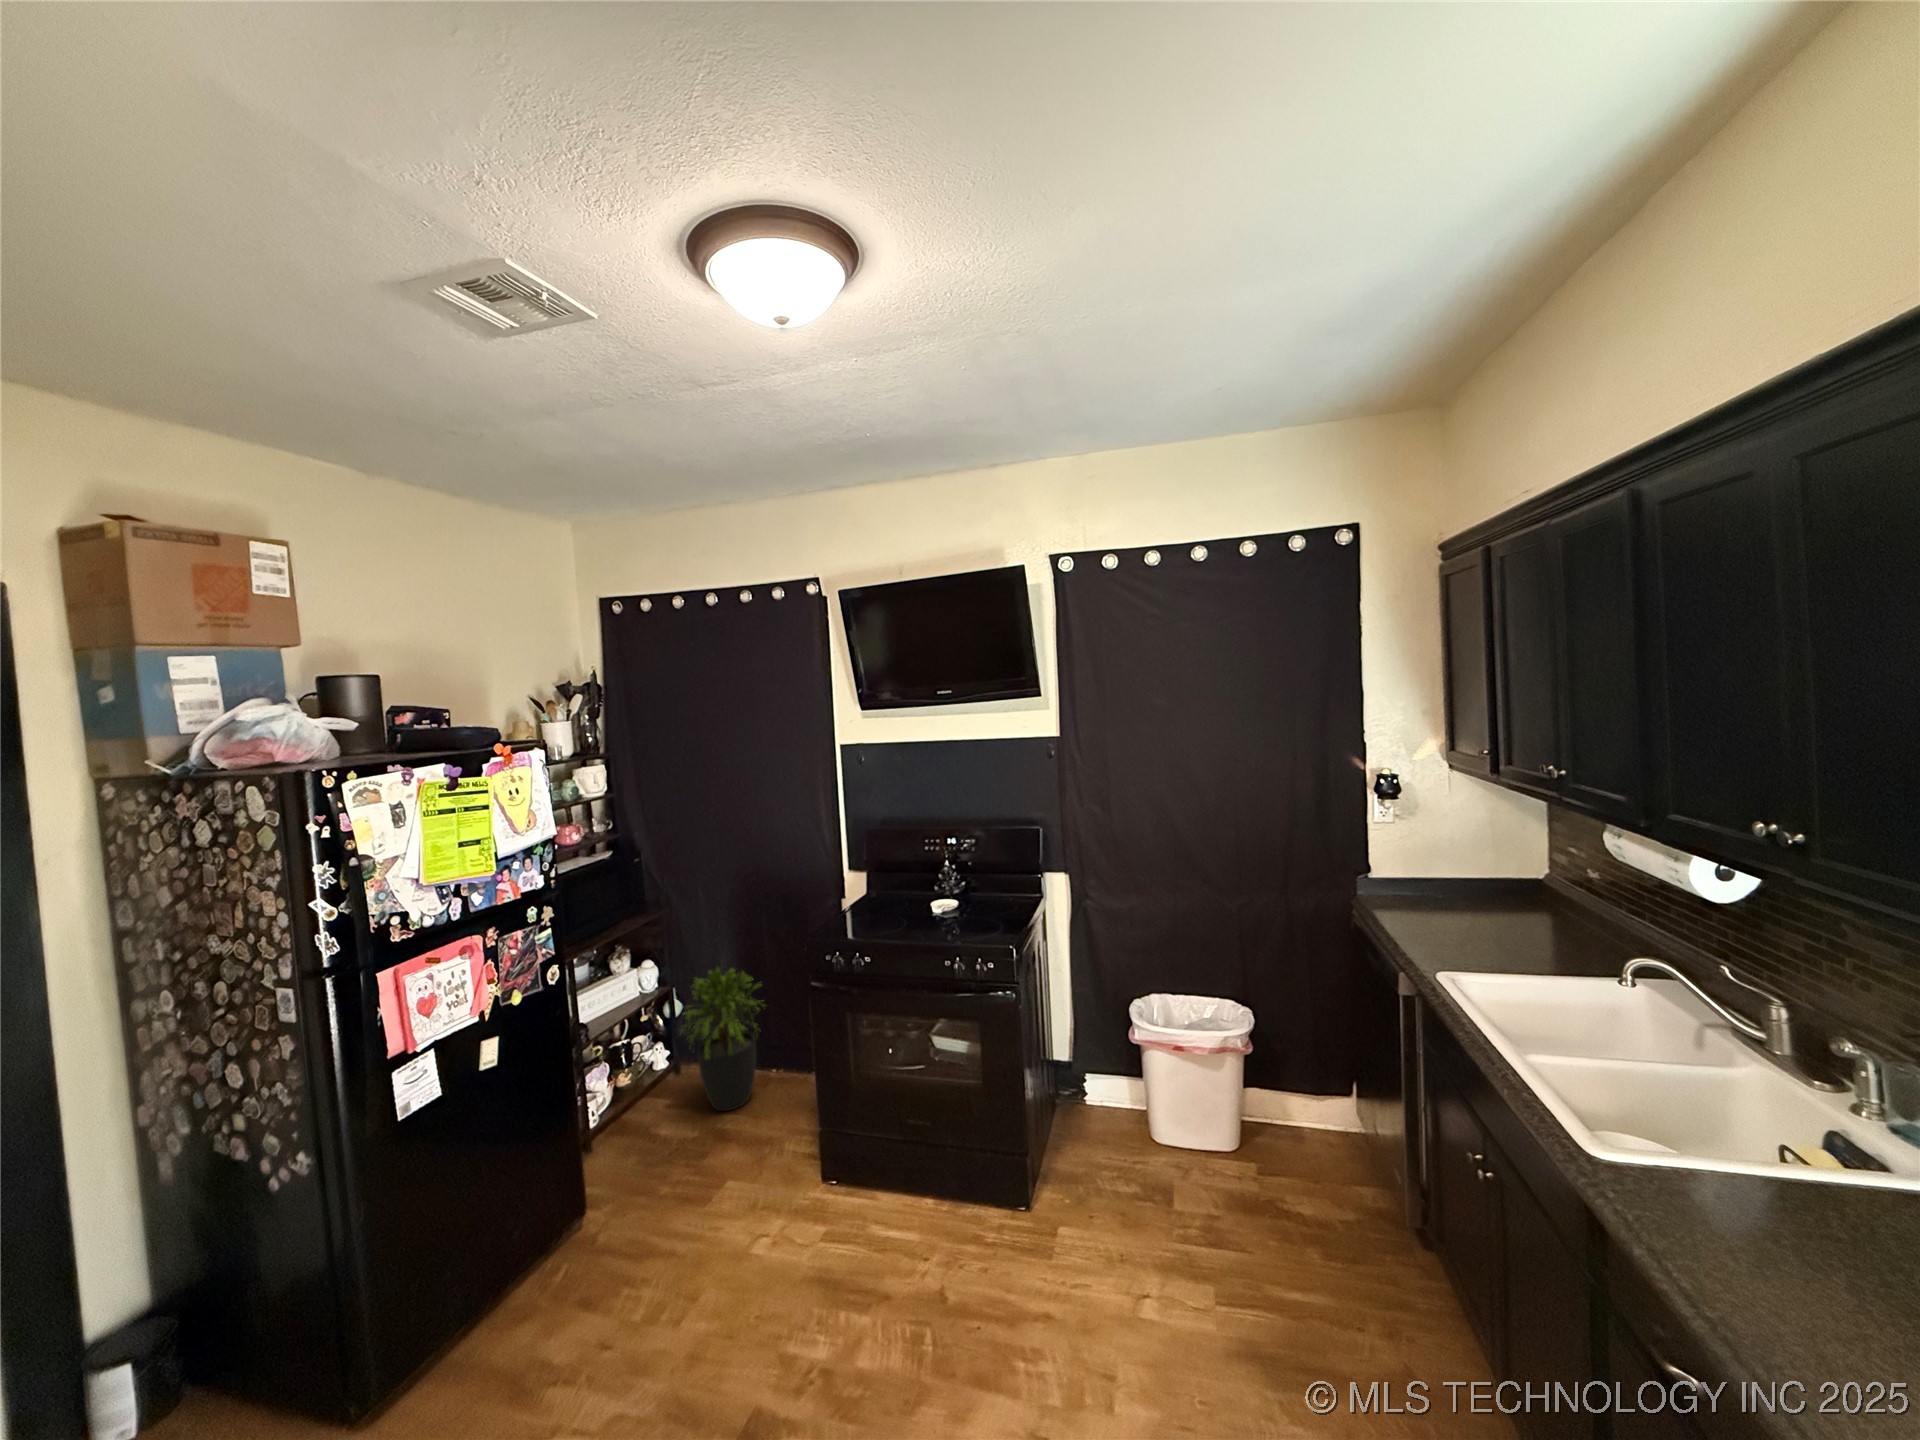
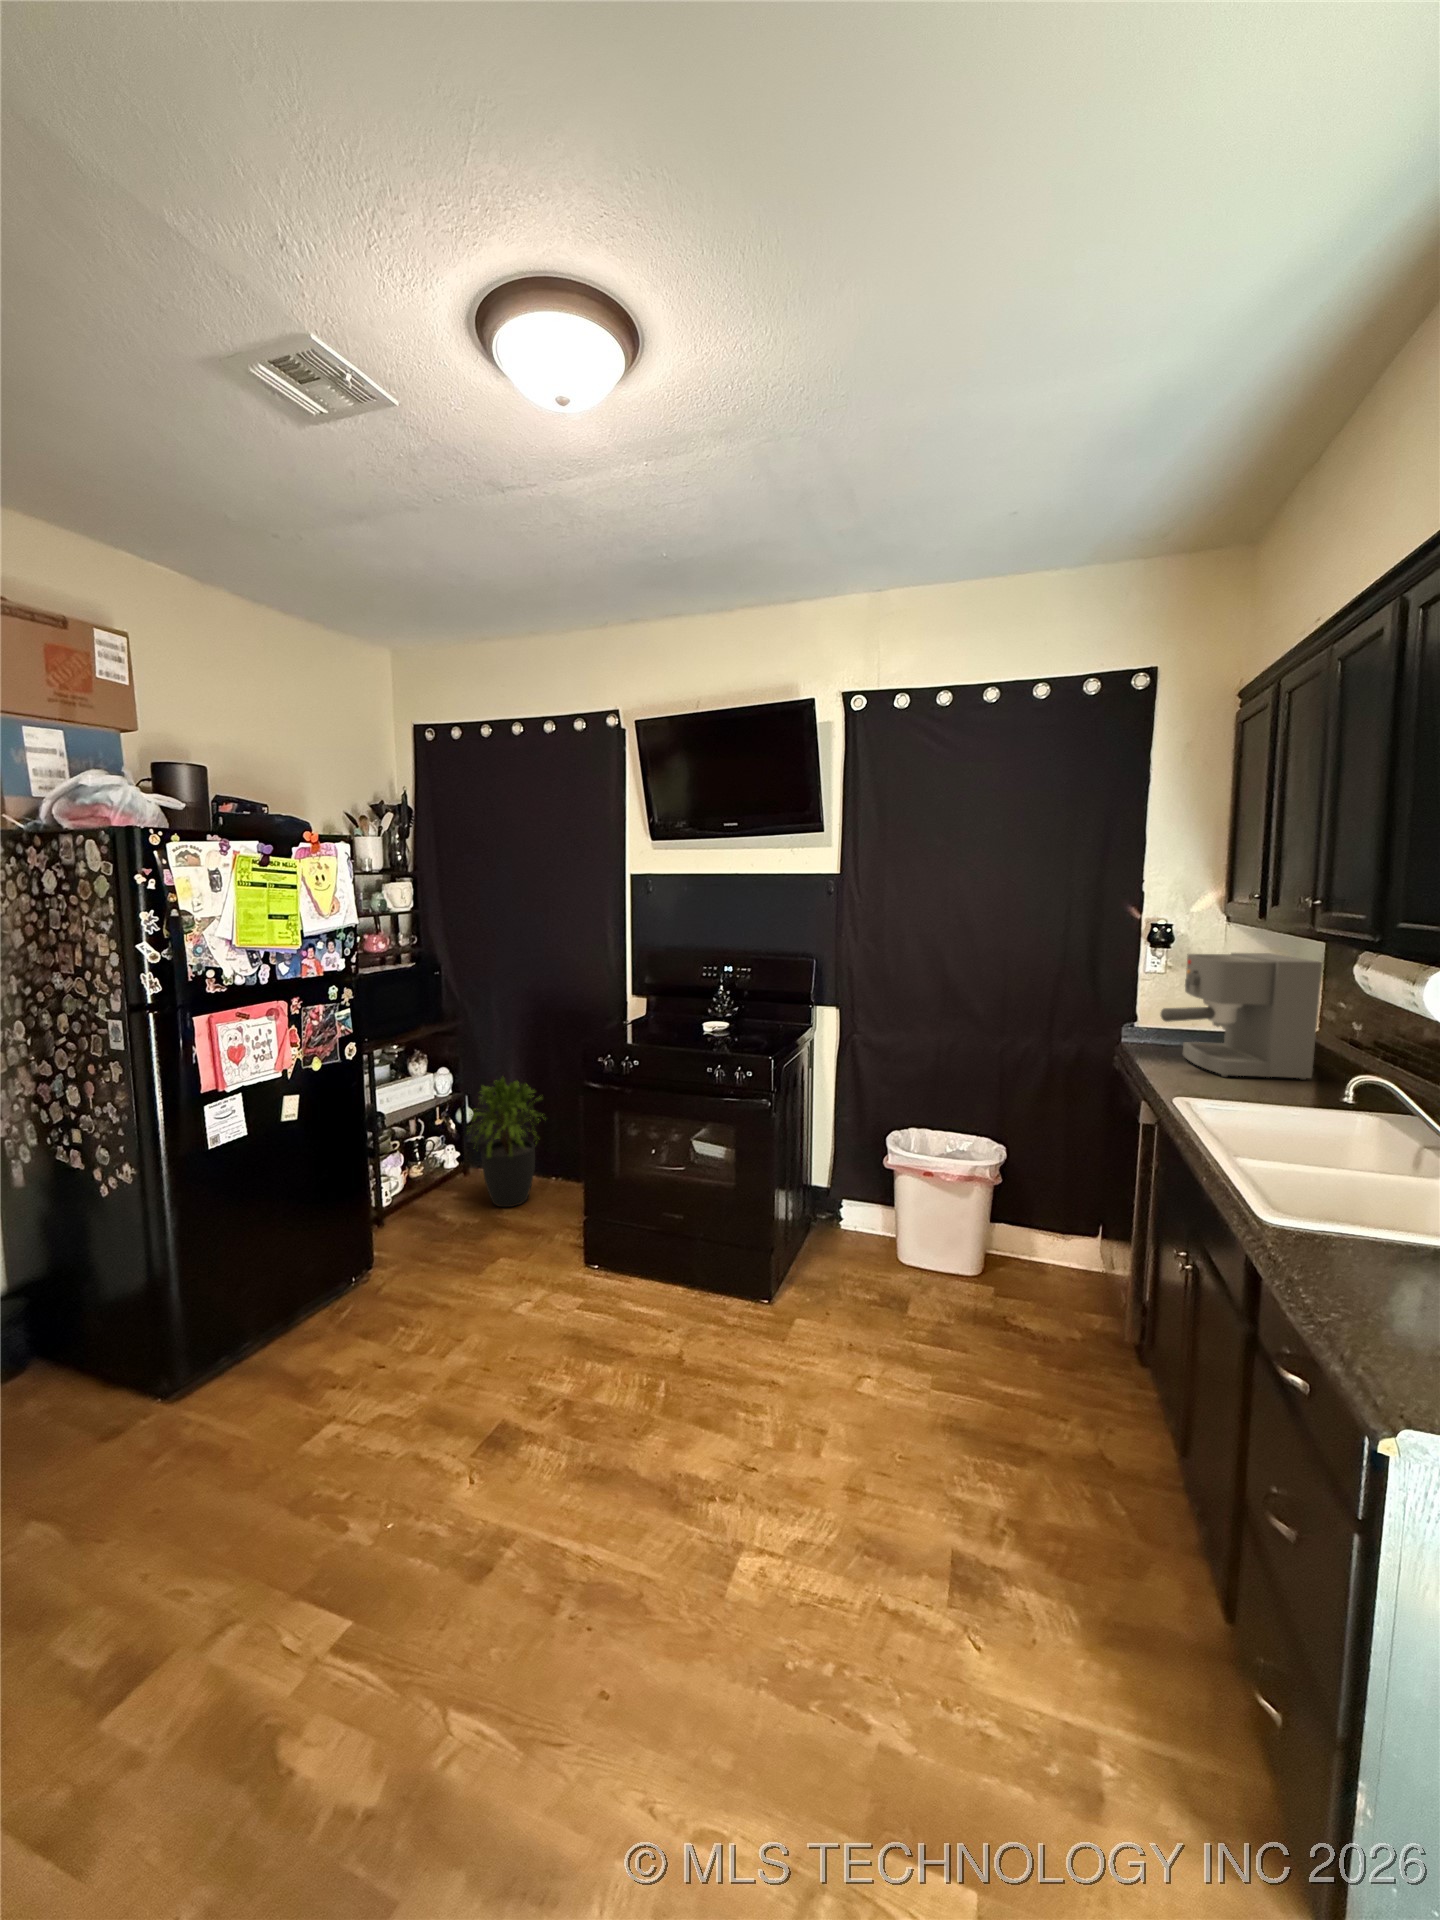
coffee maker: none [1403,804,1558,939] -> present [1161,953,1322,1080]

